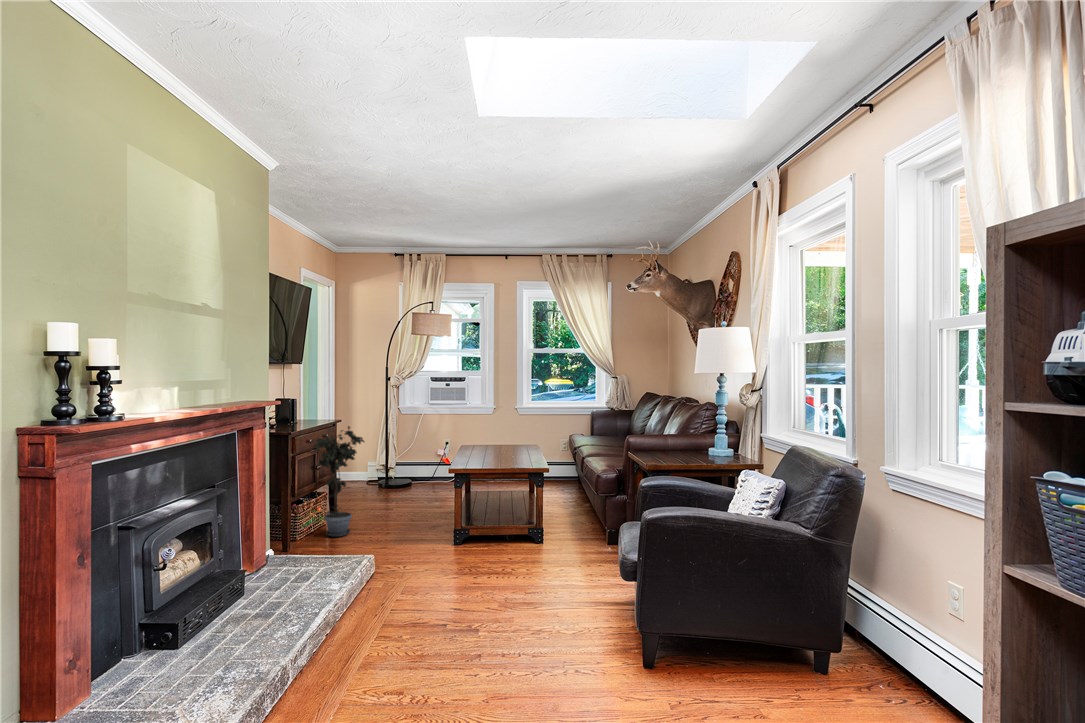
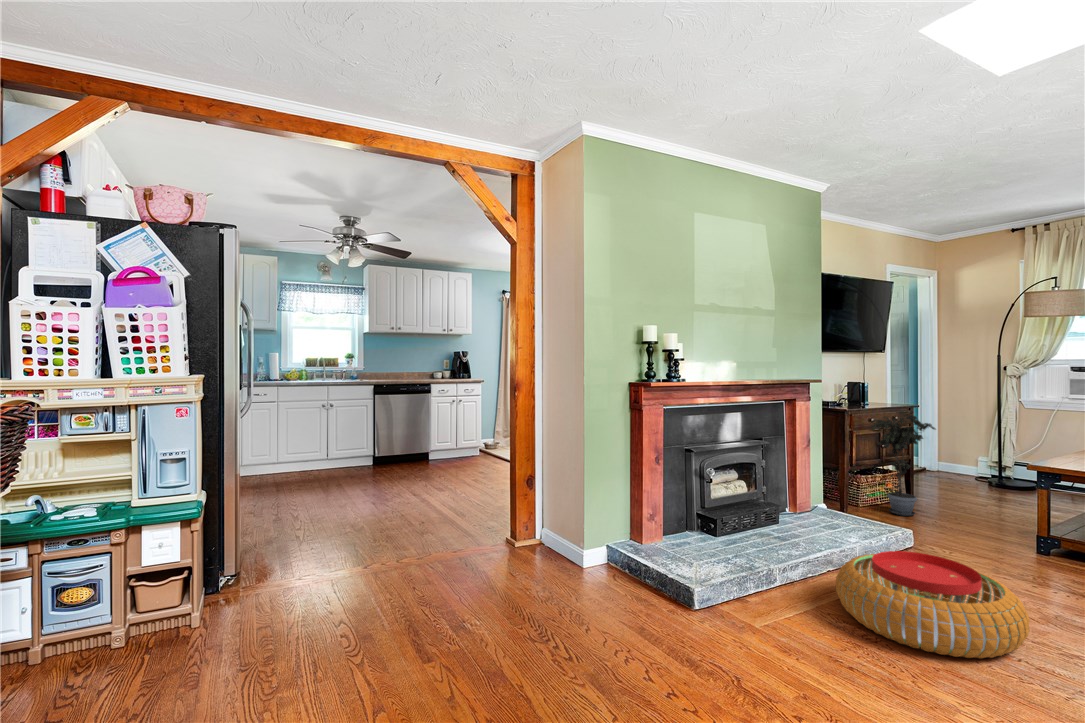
pouf: none [357,577,520,688] -> present [836,551,1030,658]

